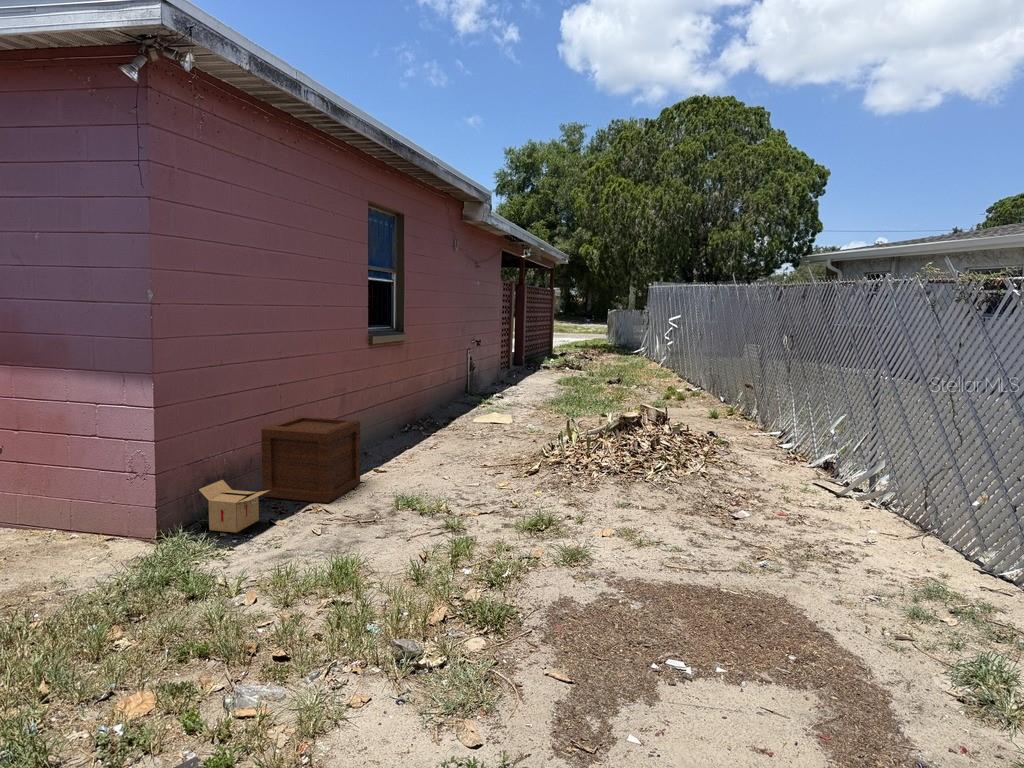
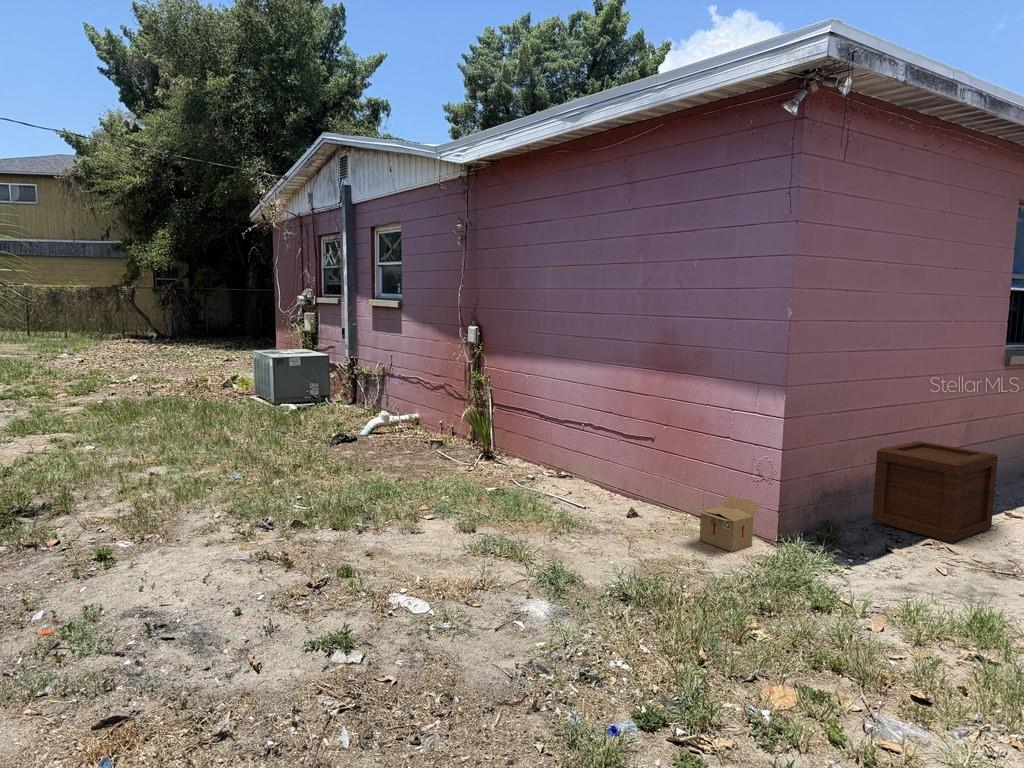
cardboard box: present [199,480,269,533] -> present [693,495,760,552]

